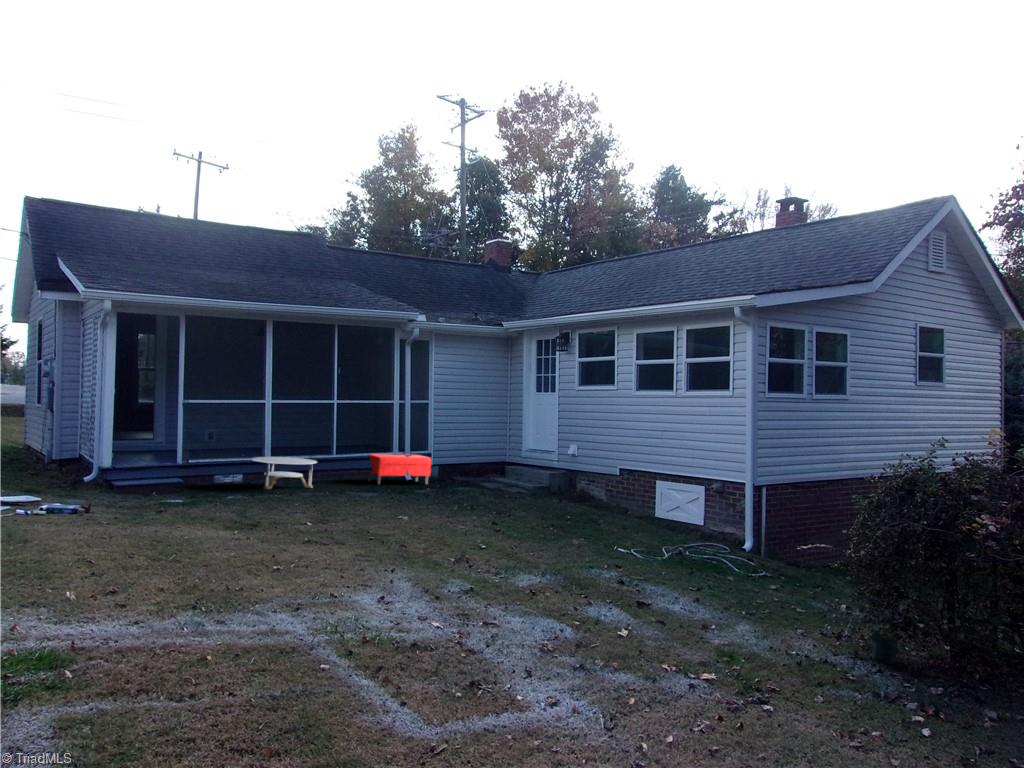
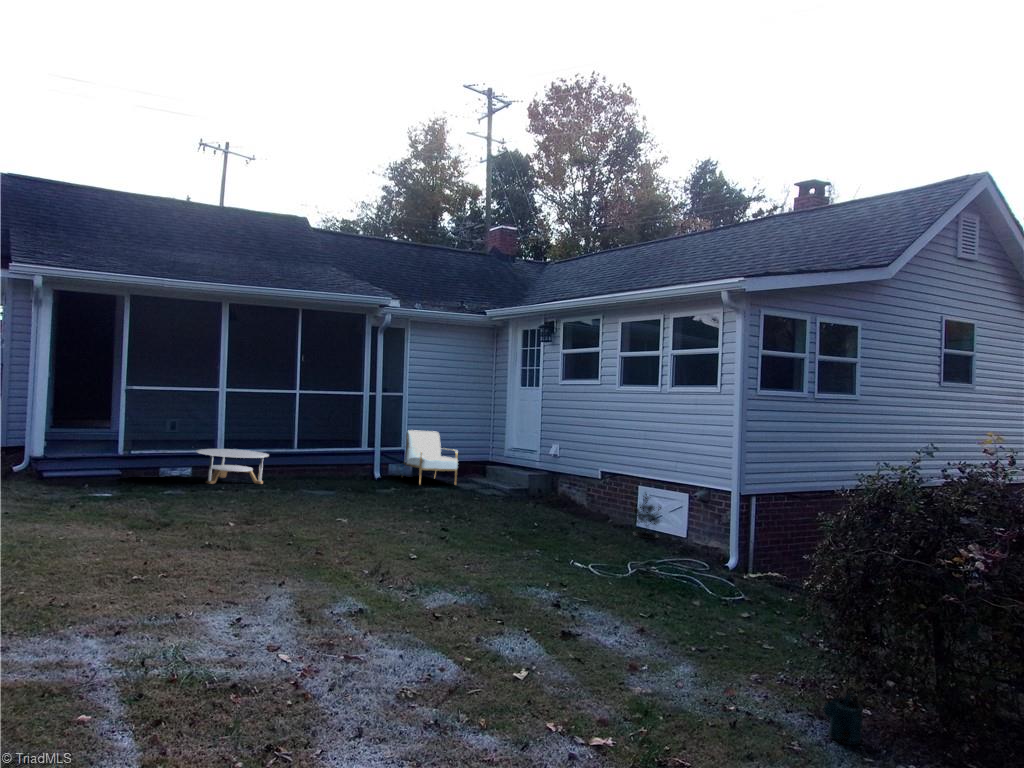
chair: none [427,436,481,485] -> present [403,430,458,484]
bench: present [368,454,431,484] -> none [332,448,402,483]
potted tree: none [655,483,683,526] -> present [633,494,661,539]

